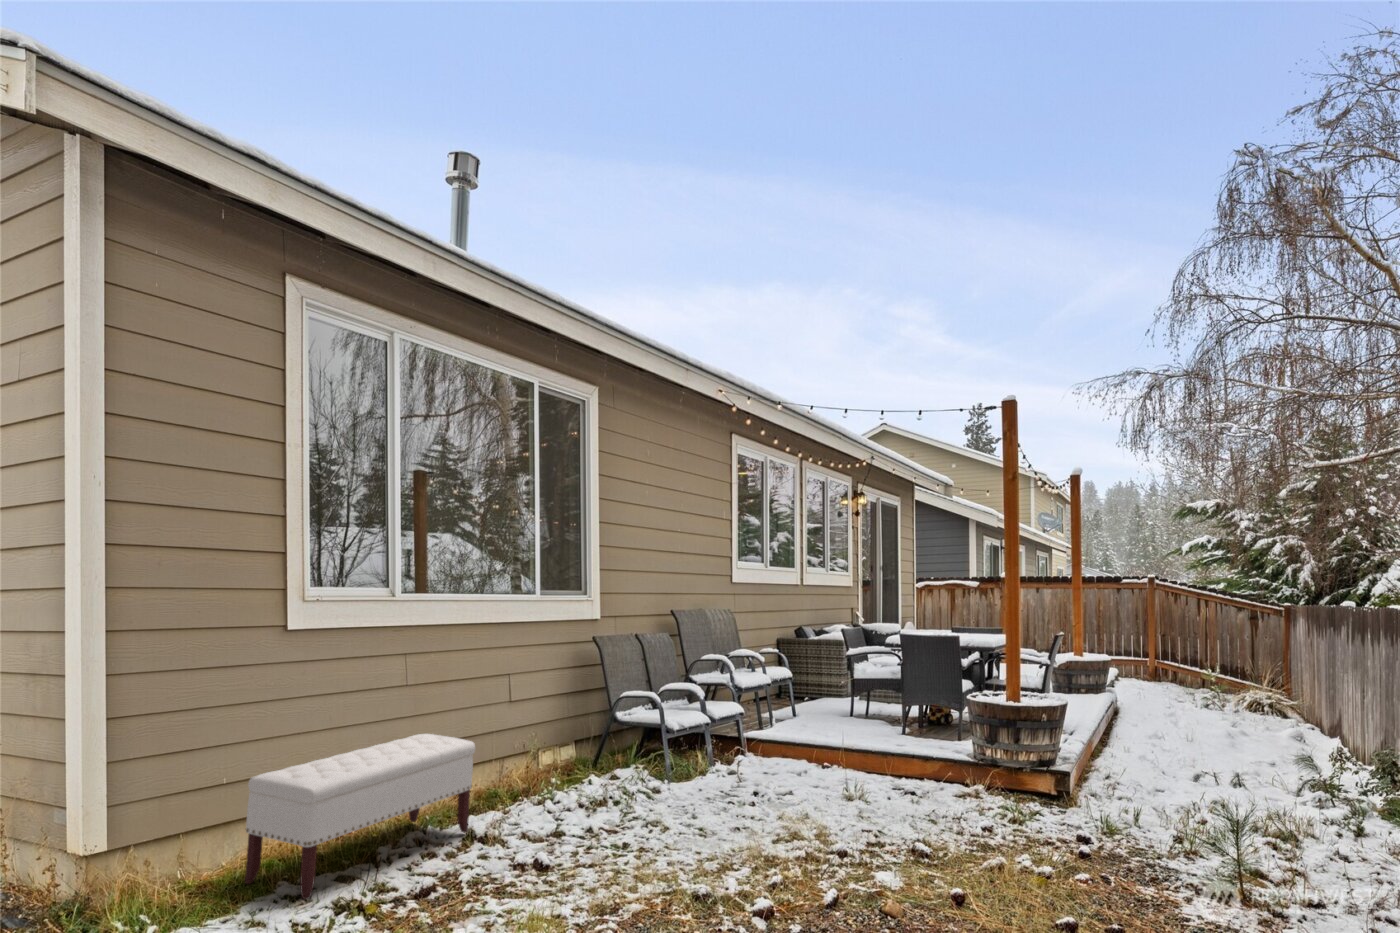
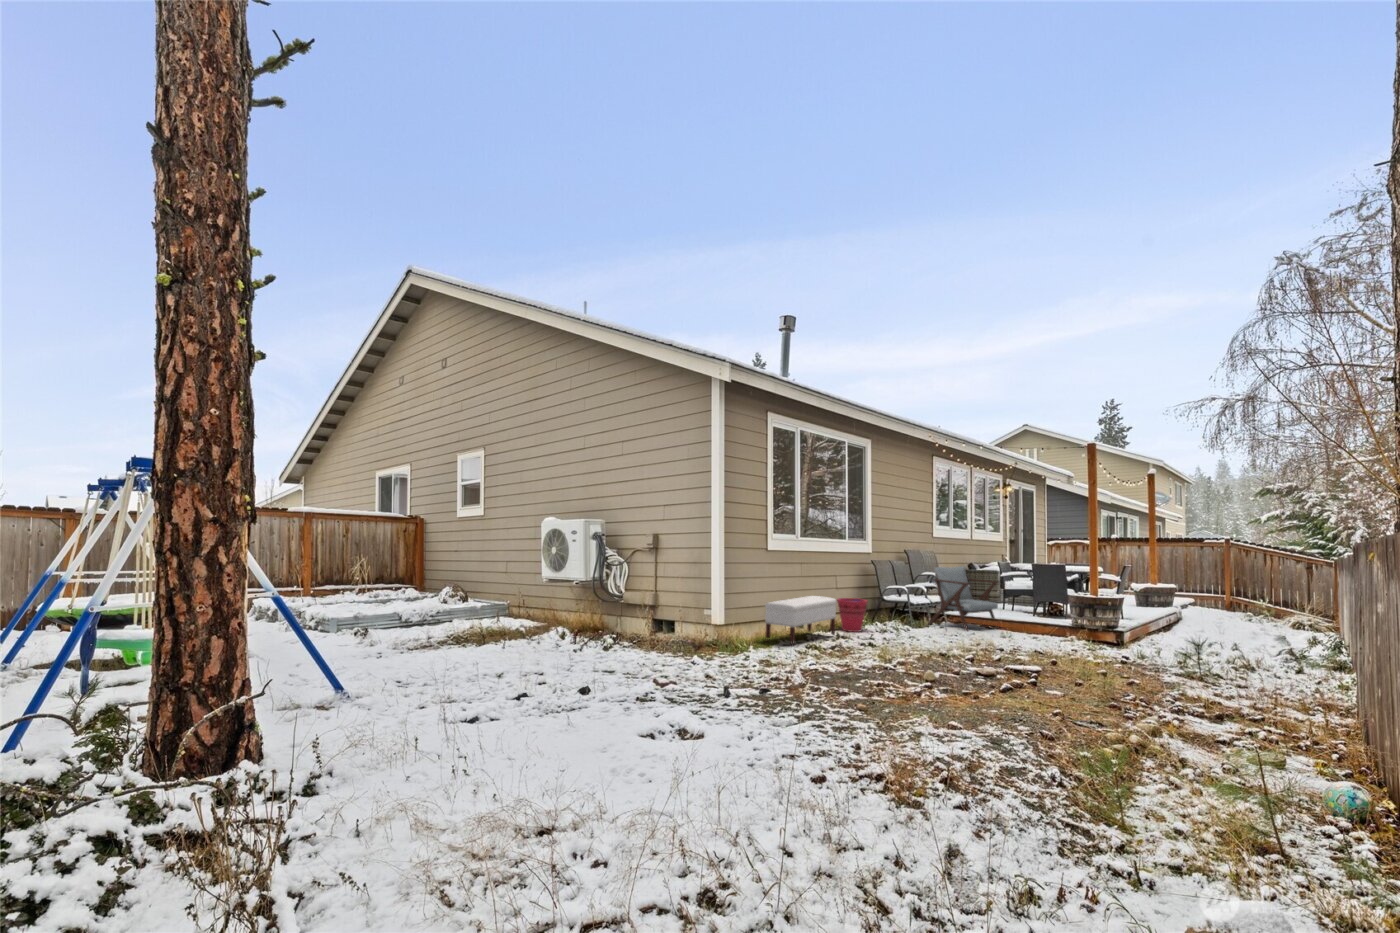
lounge chair: none [708,640,844,779] -> present [929,566,999,631]
bucket: none [499,724,568,806] -> present [837,598,867,632]

